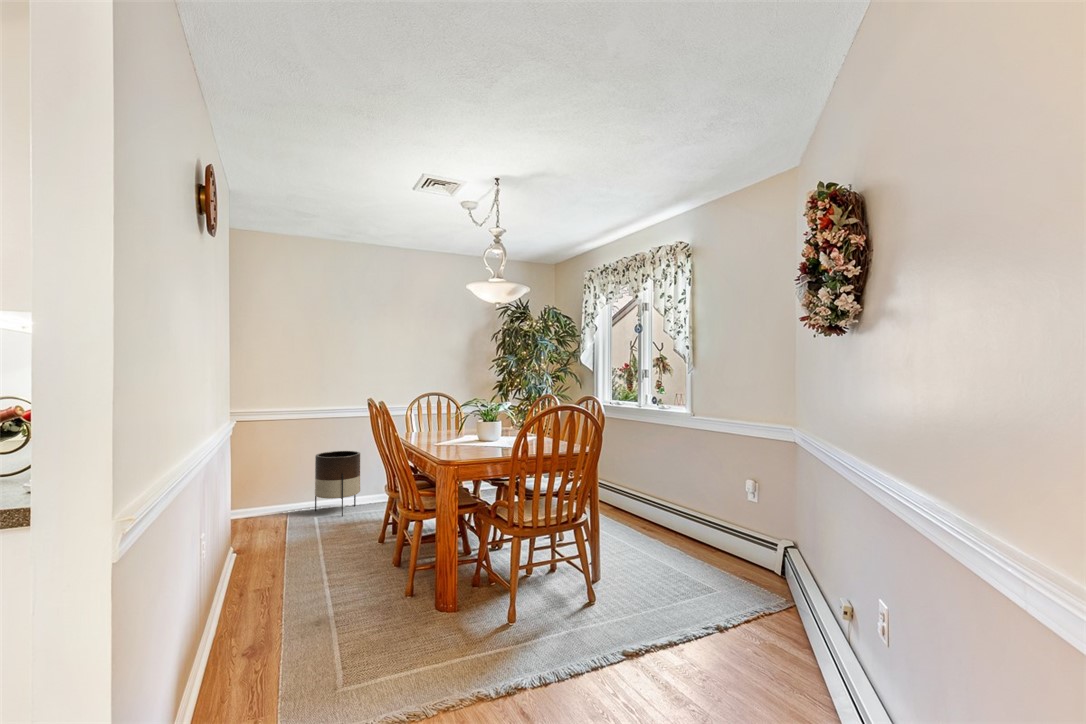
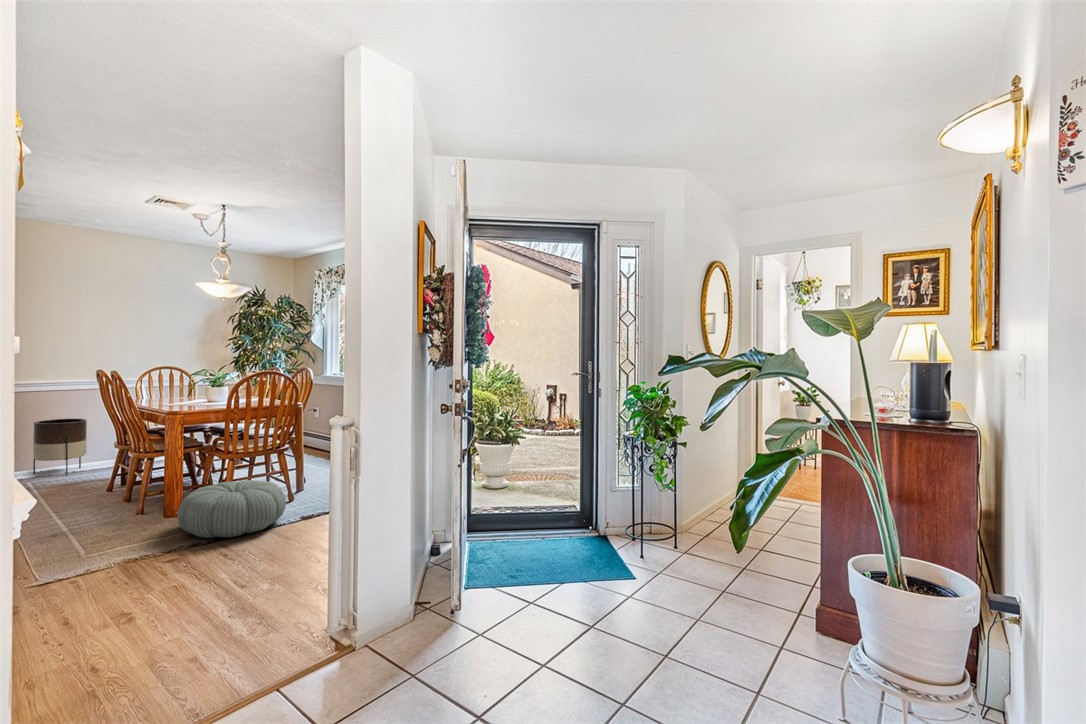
pouf: none [455,567,600,678] -> present [178,480,286,538]

